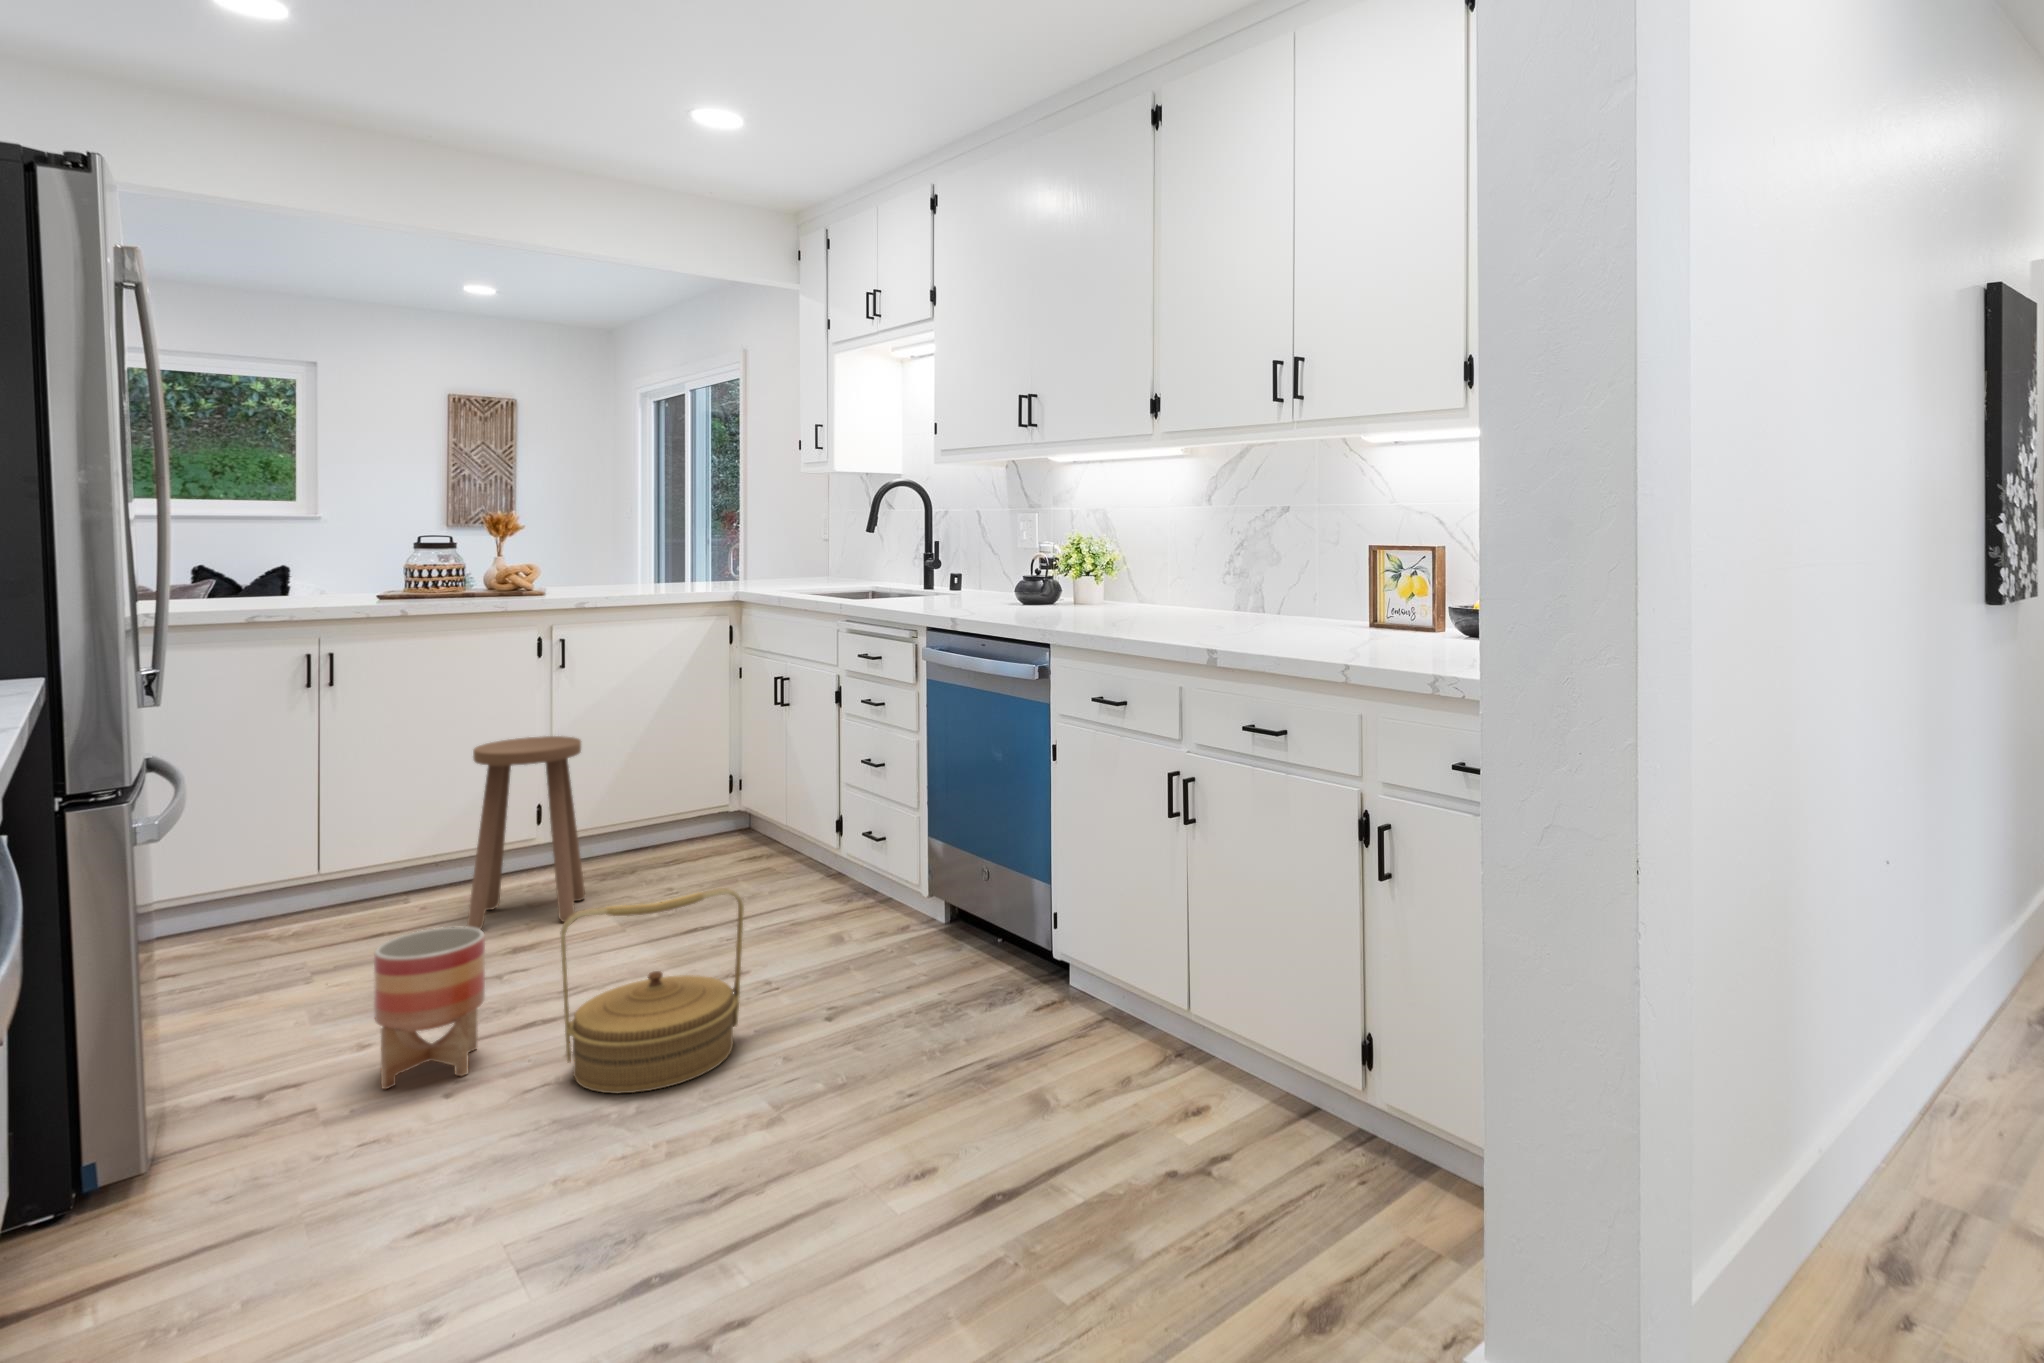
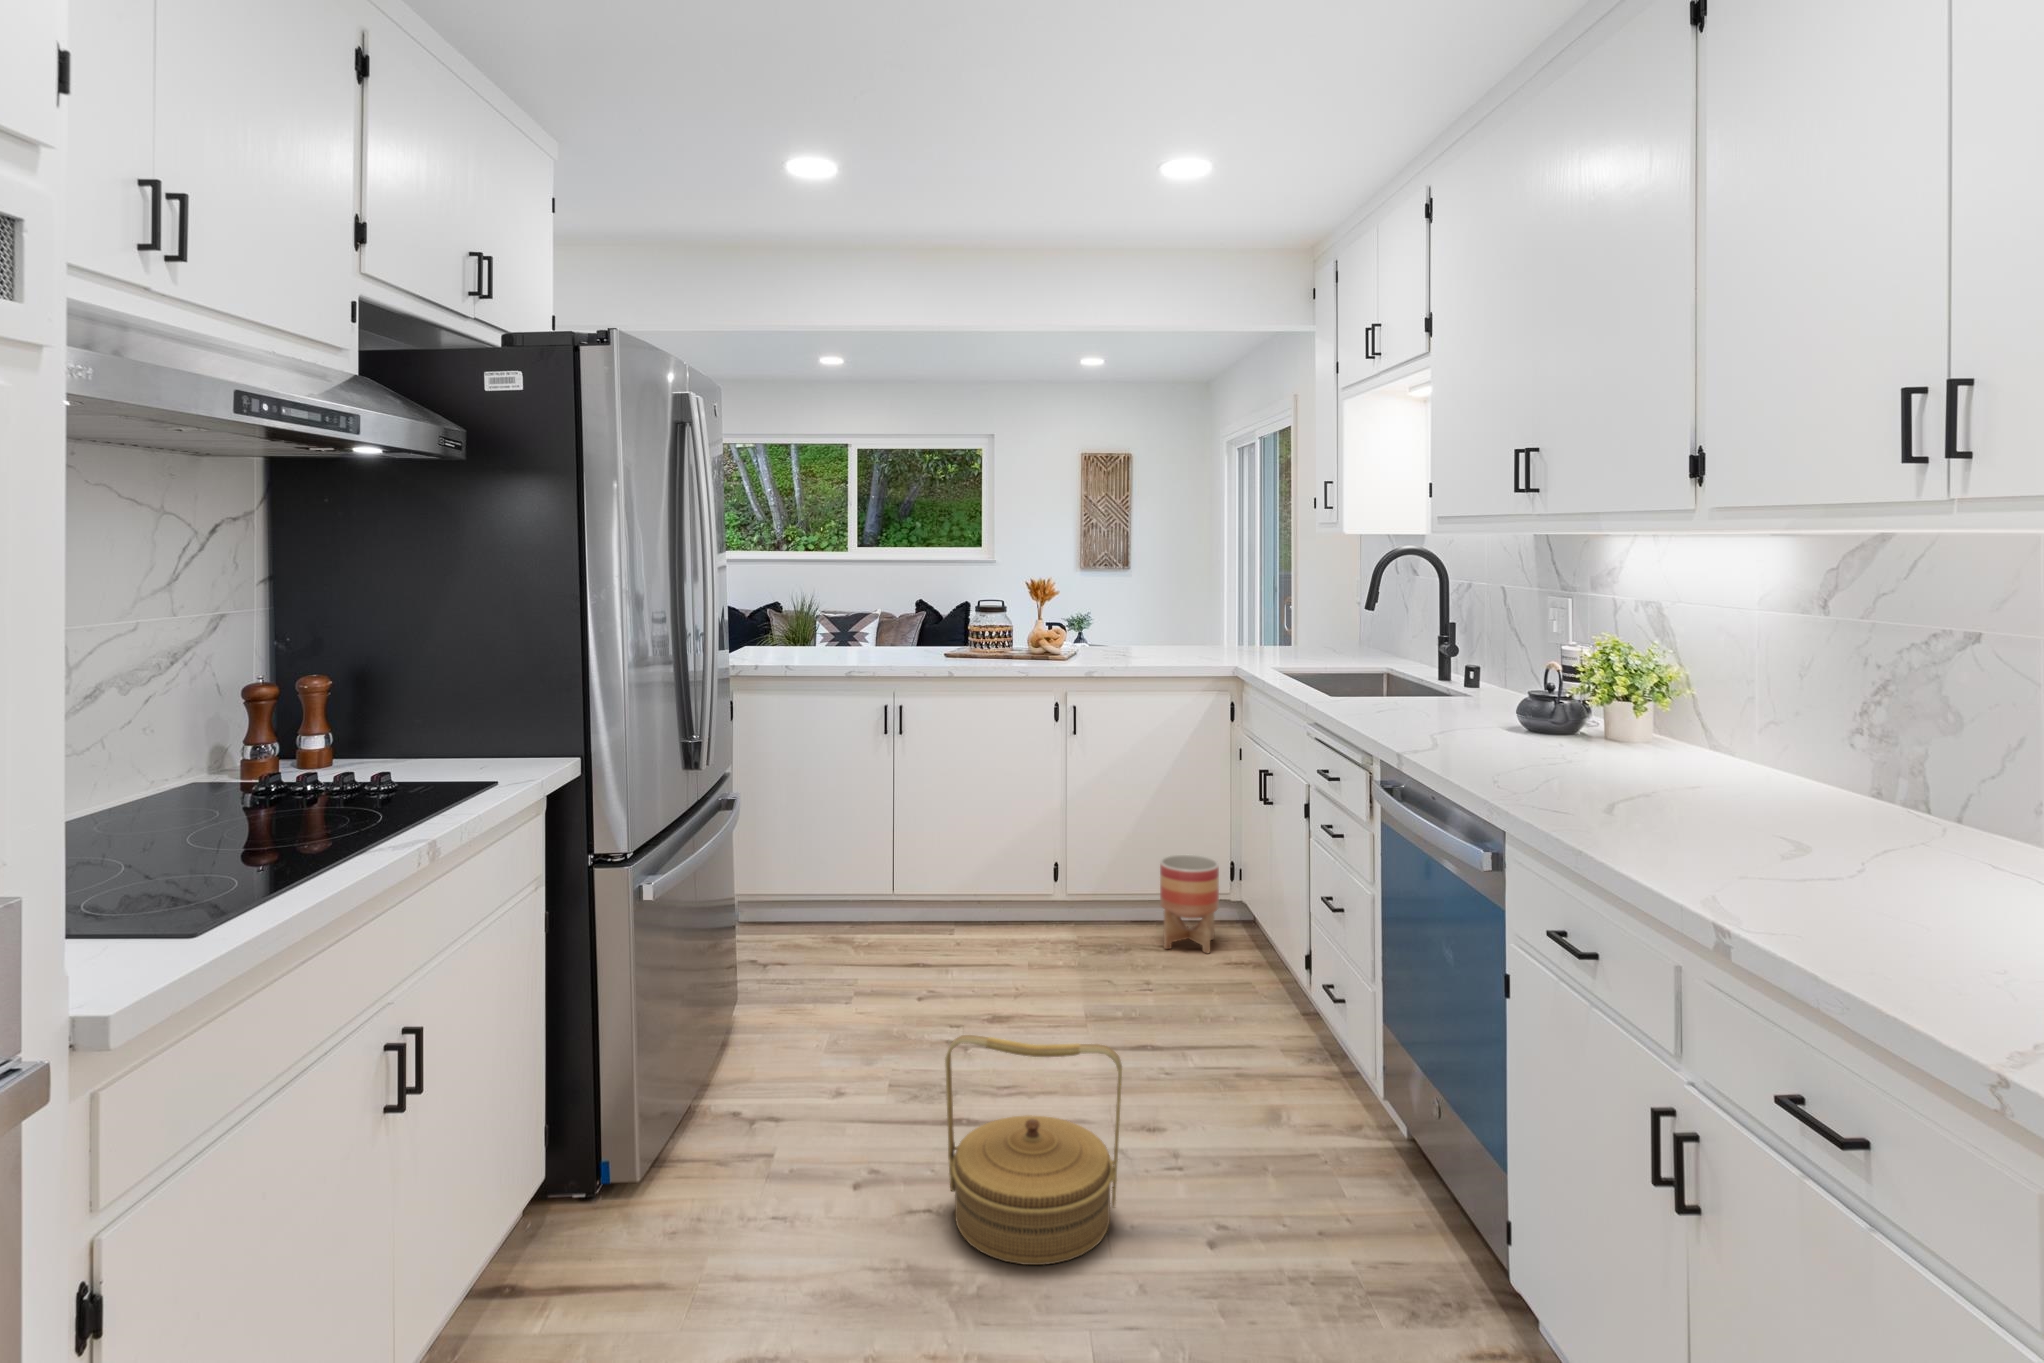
stool: present [467,736,585,929] -> none [972,802,1076,993]
planter: present [374,927,485,1089] -> present [1160,855,1219,953]

